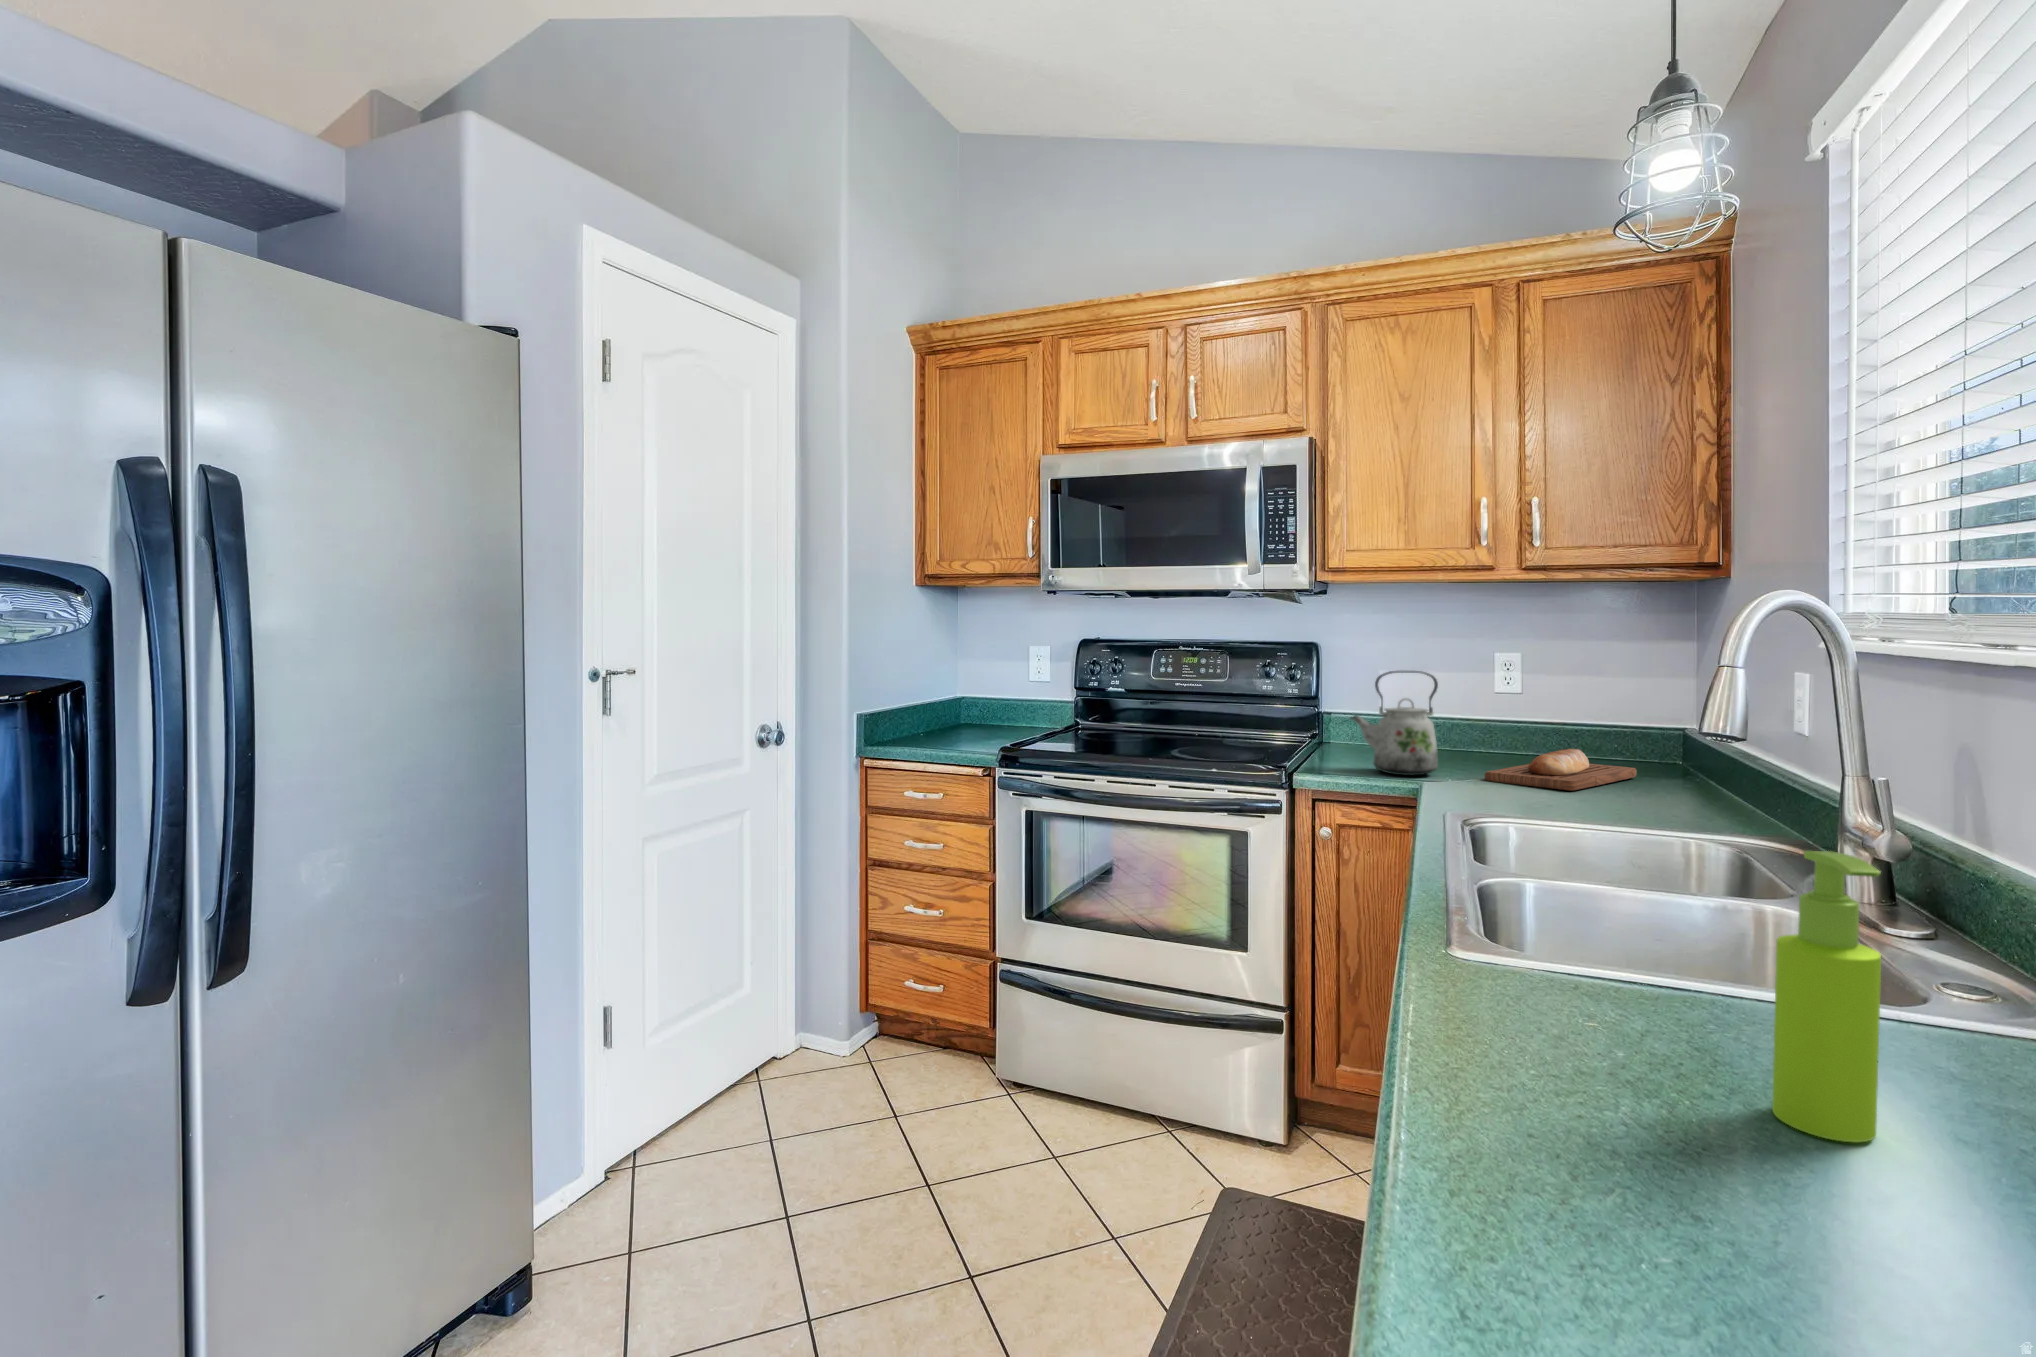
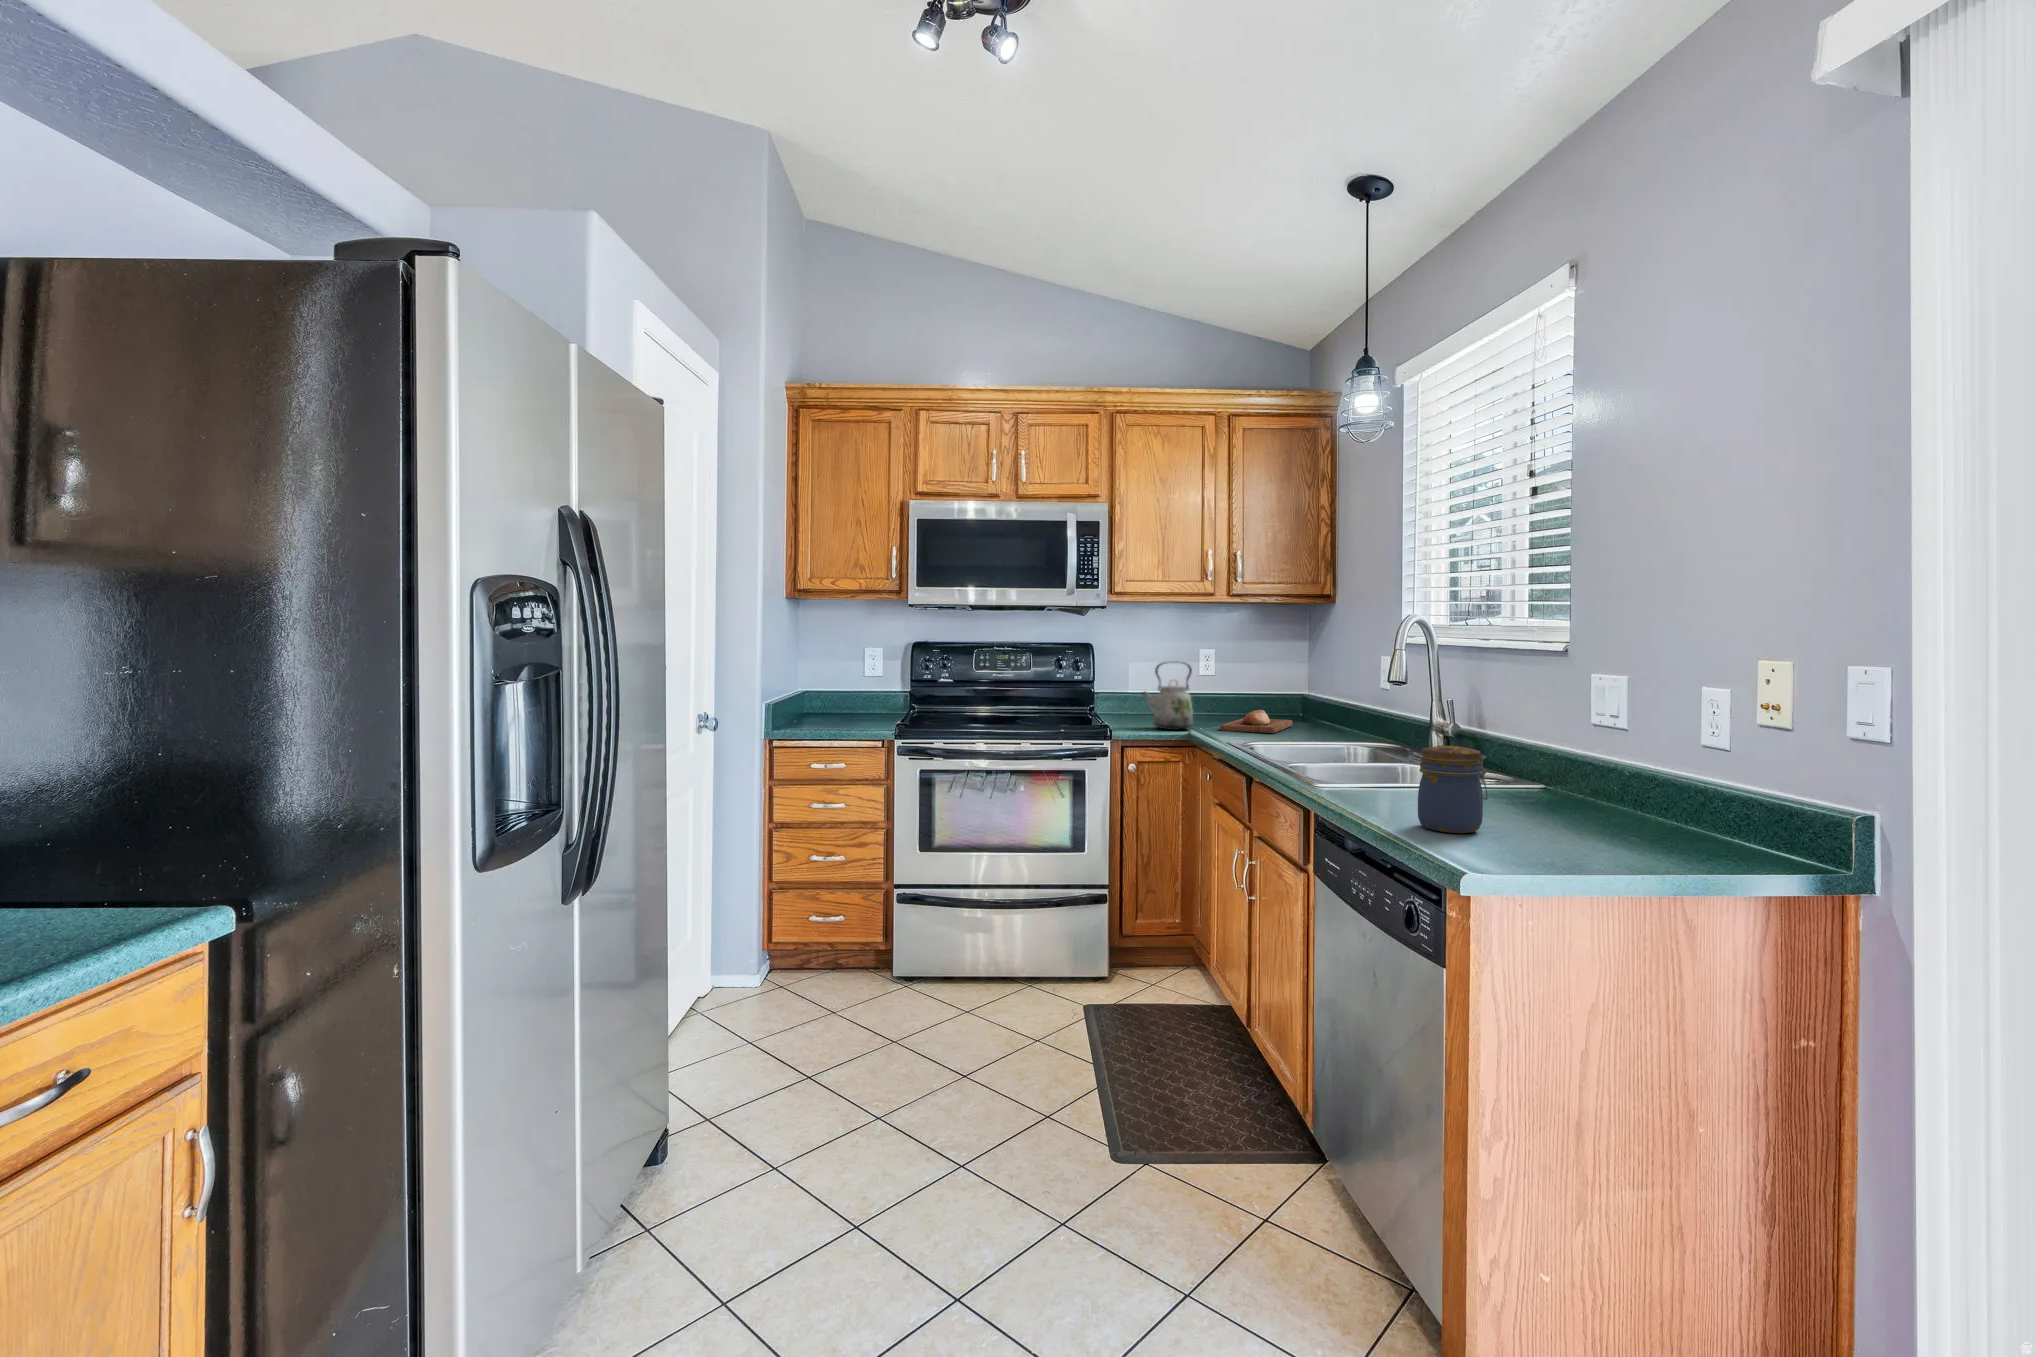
soap dispenser: present [1772,851,1881,1142] -> none [1504,719,1544,826]
jar: none [1486,903,1674,1141] -> present [1418,746,1488,833]

